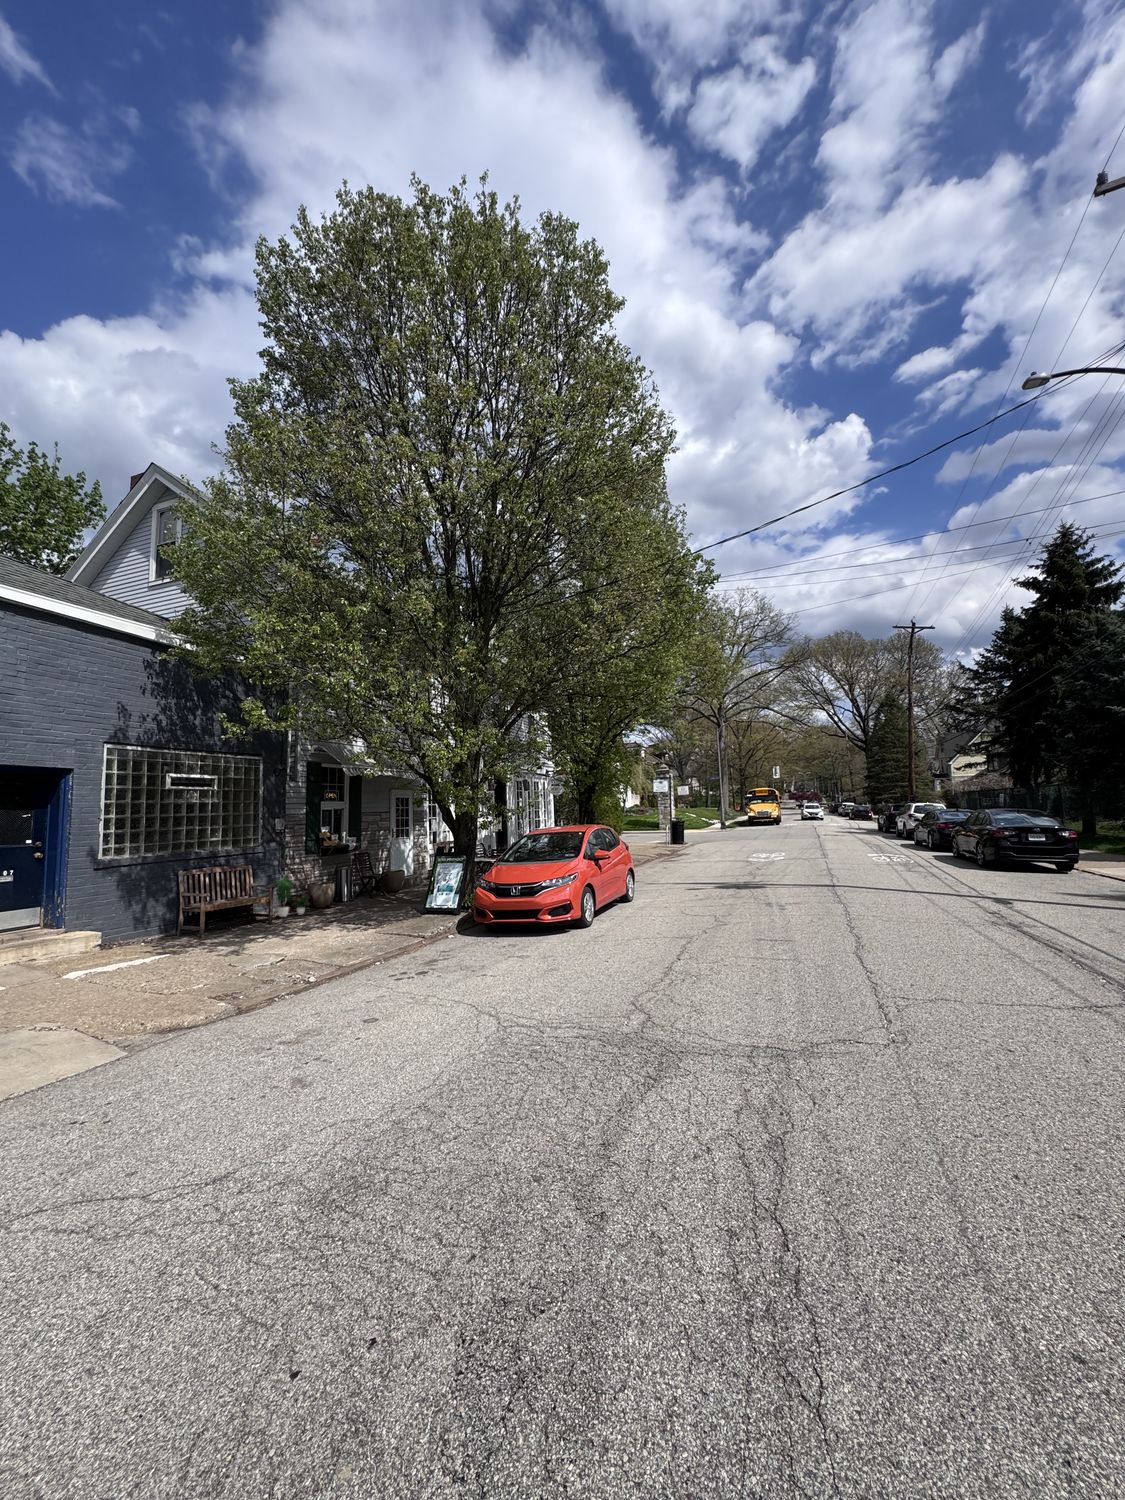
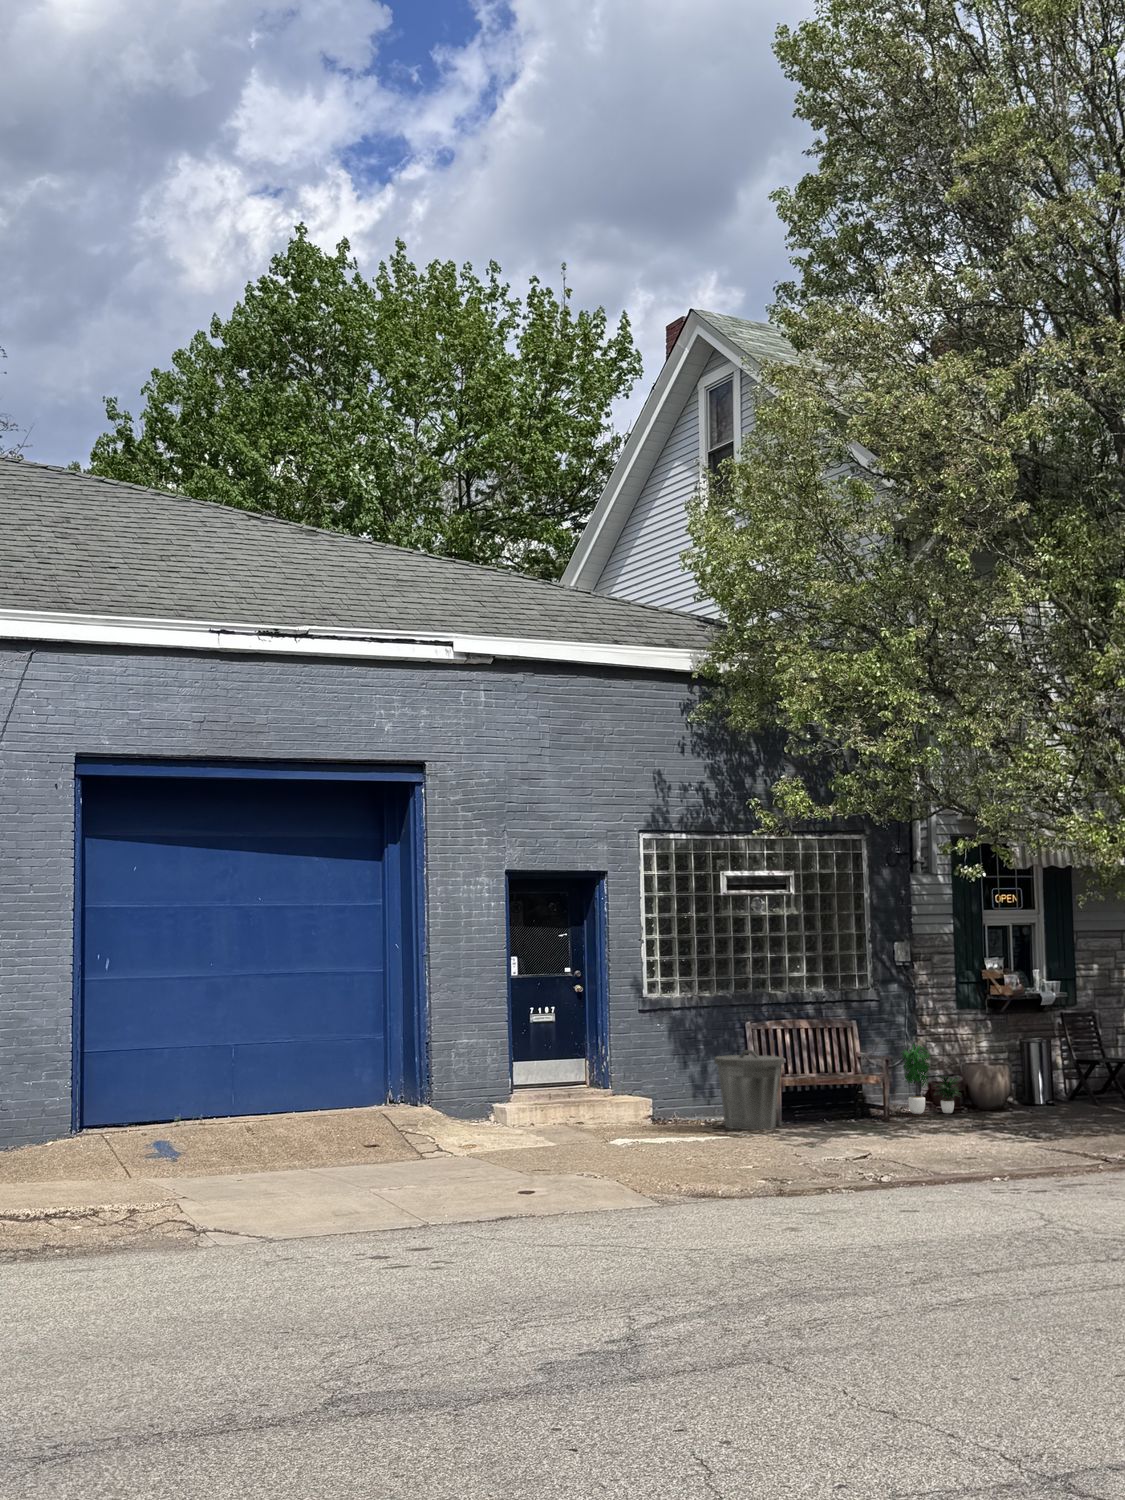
trash can: none [154,890,206,945] -> present [714,1050,784,1130]

